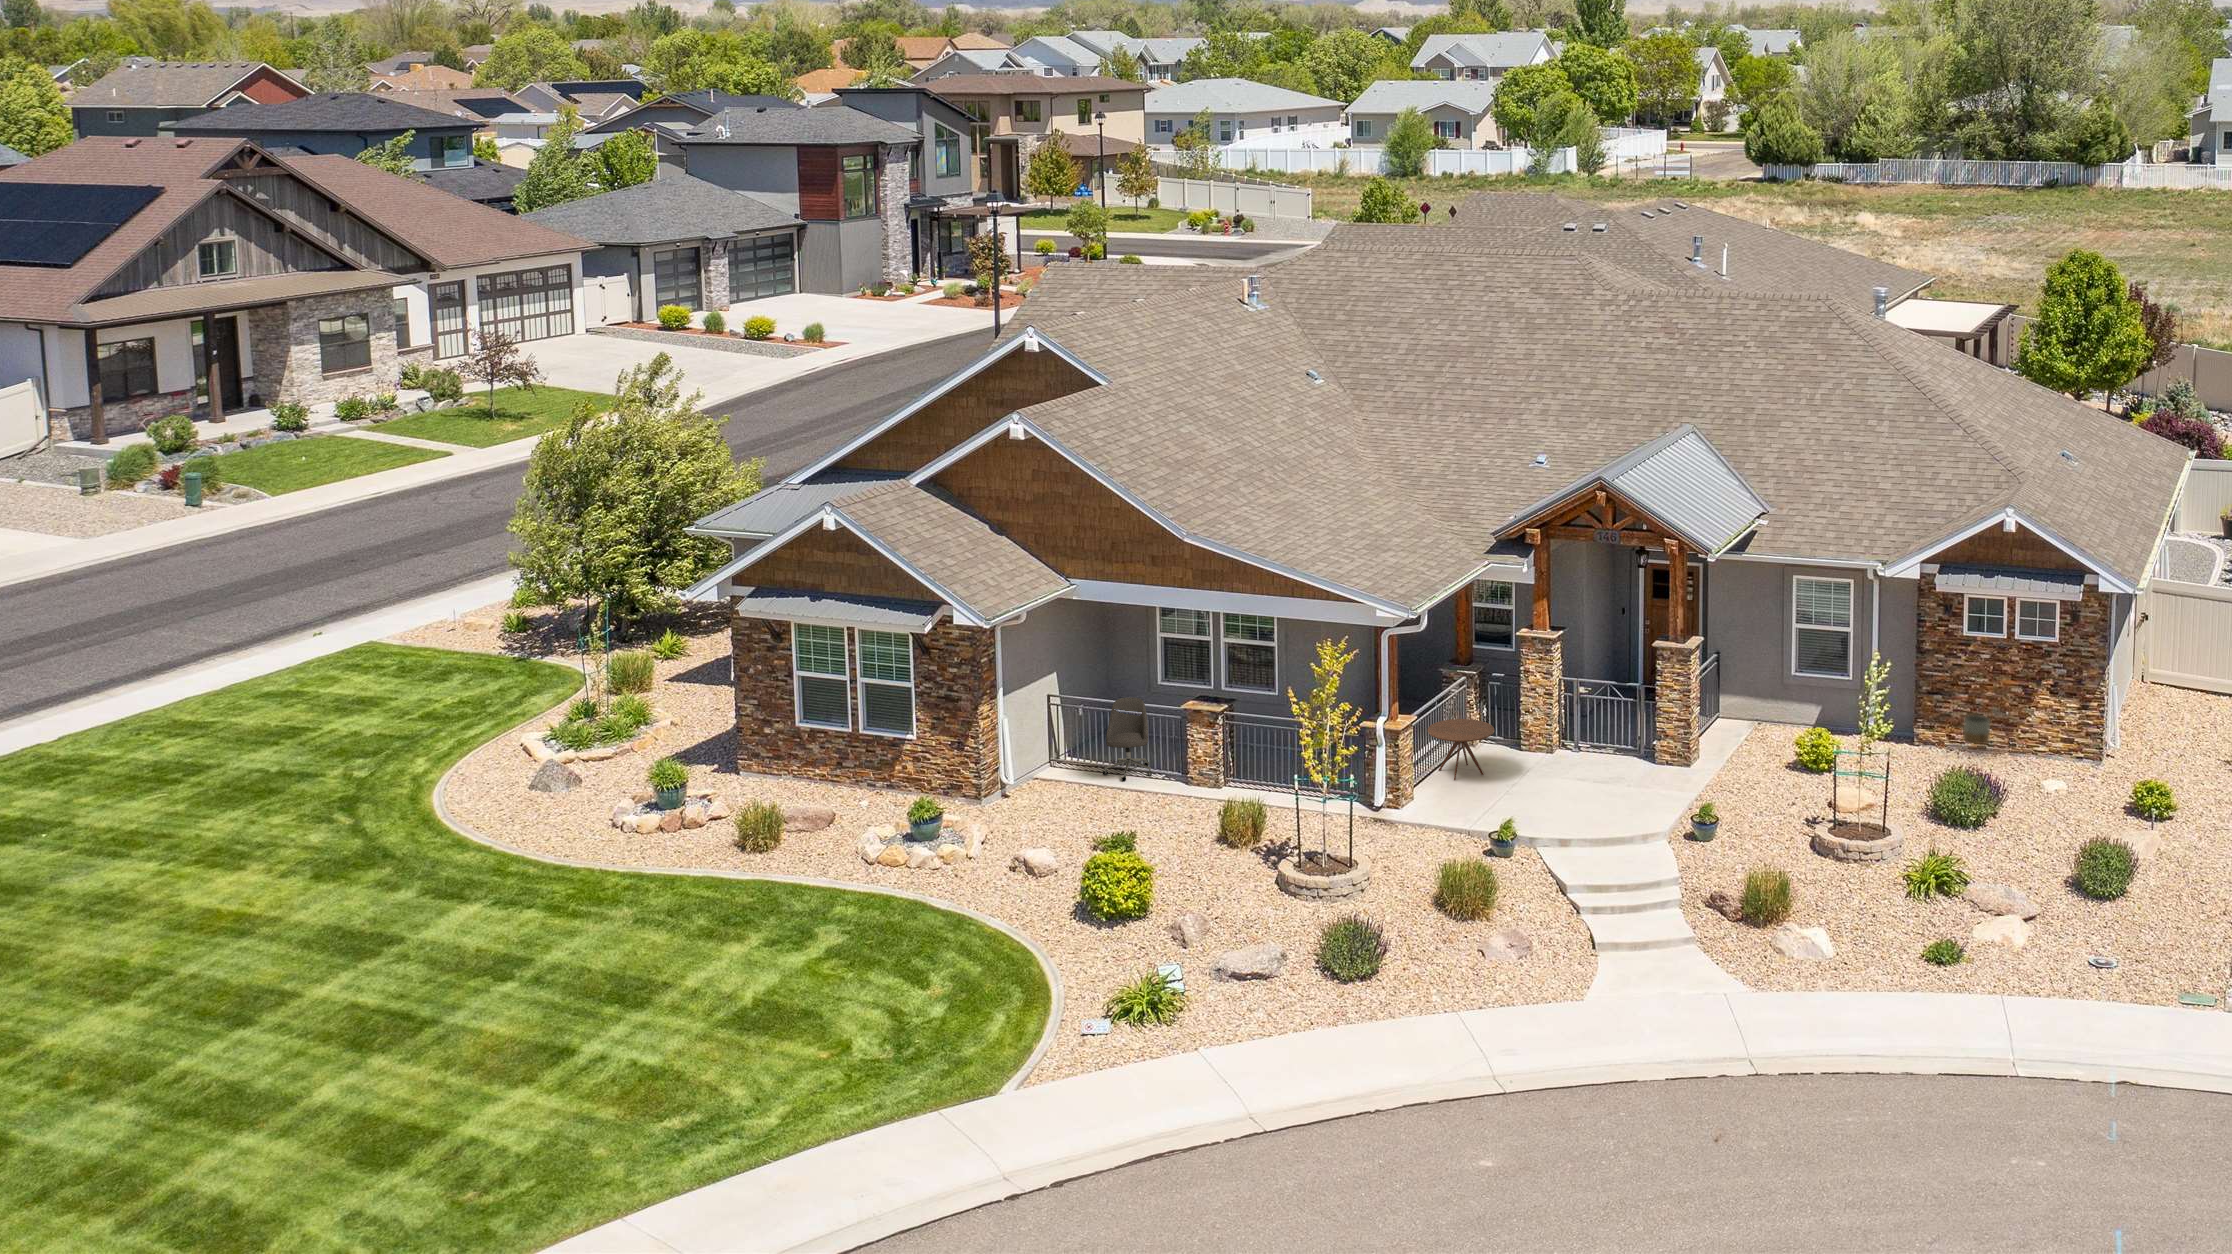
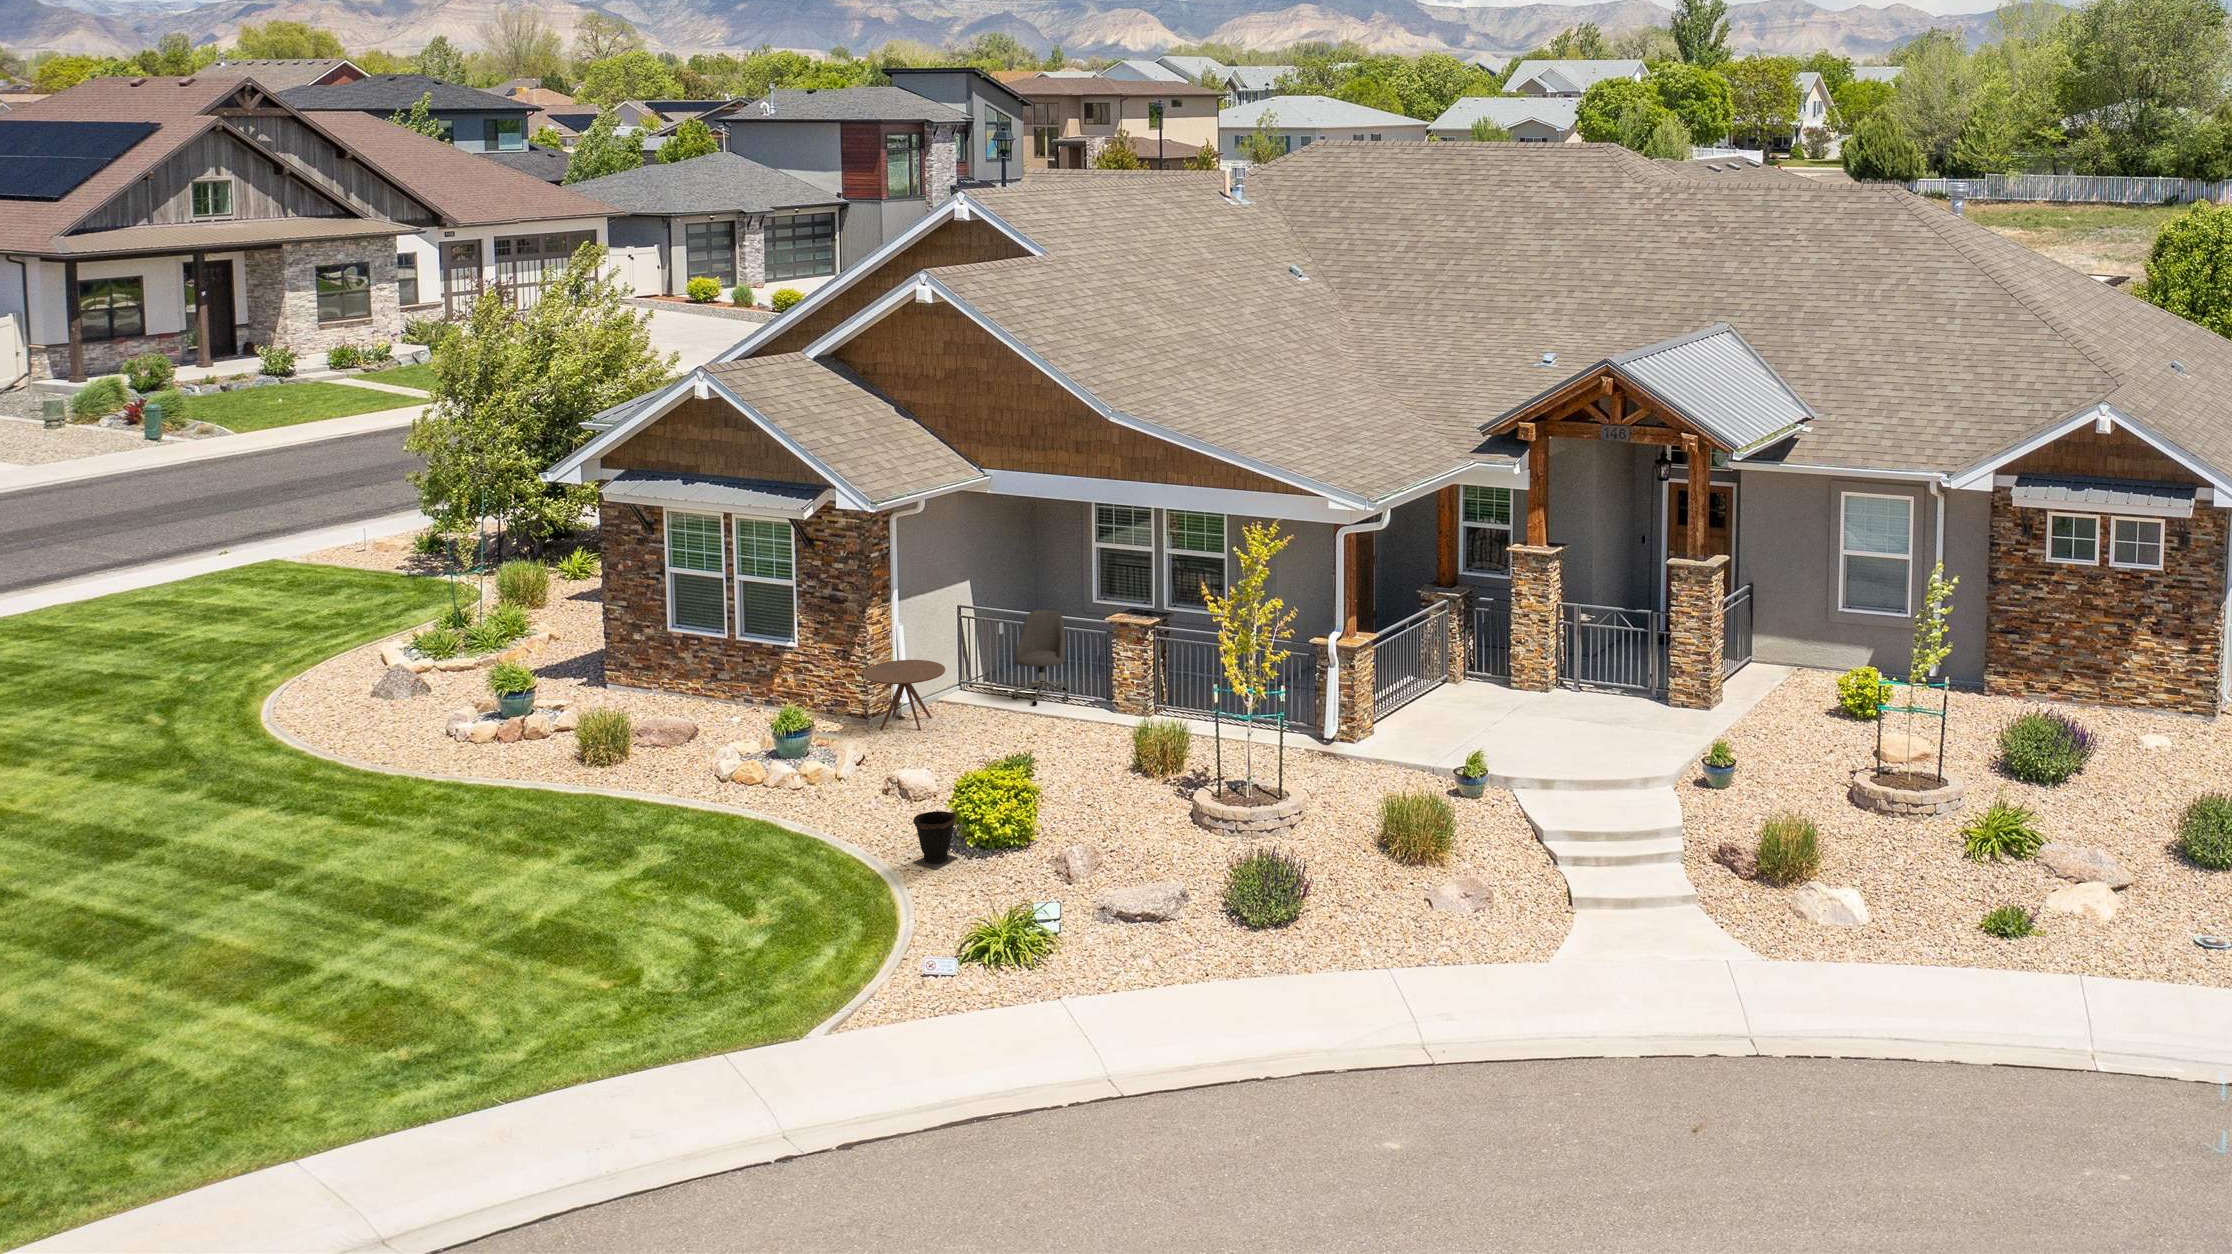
planter: present [1963,715,1990,744] -> none [2044,658,2079,708]
round table: present [1428,719,1494,780] -> present [863,660,945,730]
bucket: none [1053,889,1091,940] -> present [913,811,958,870]

